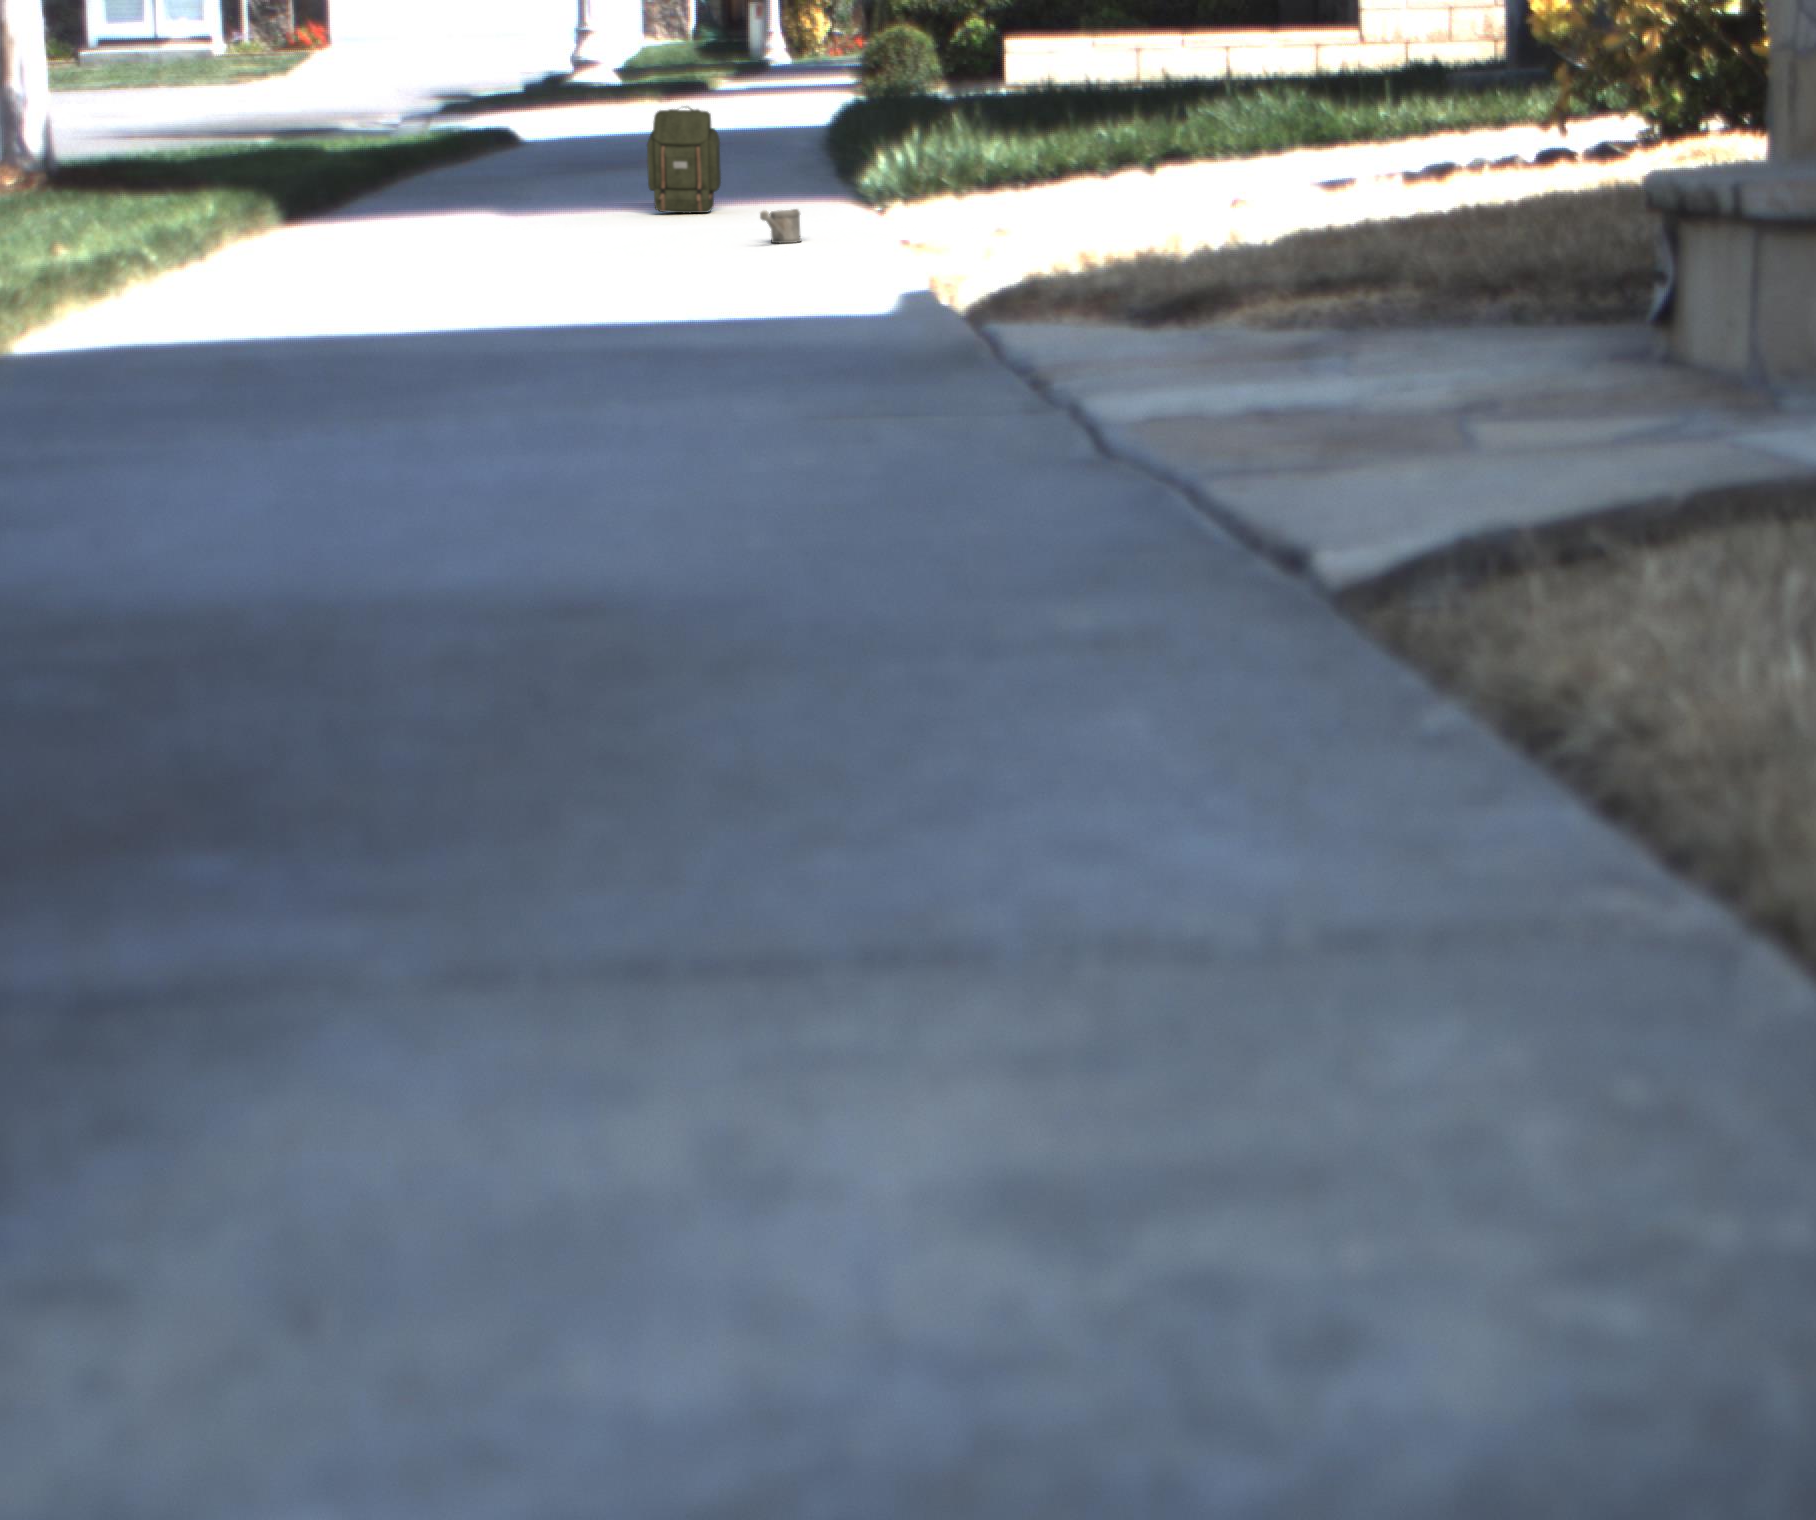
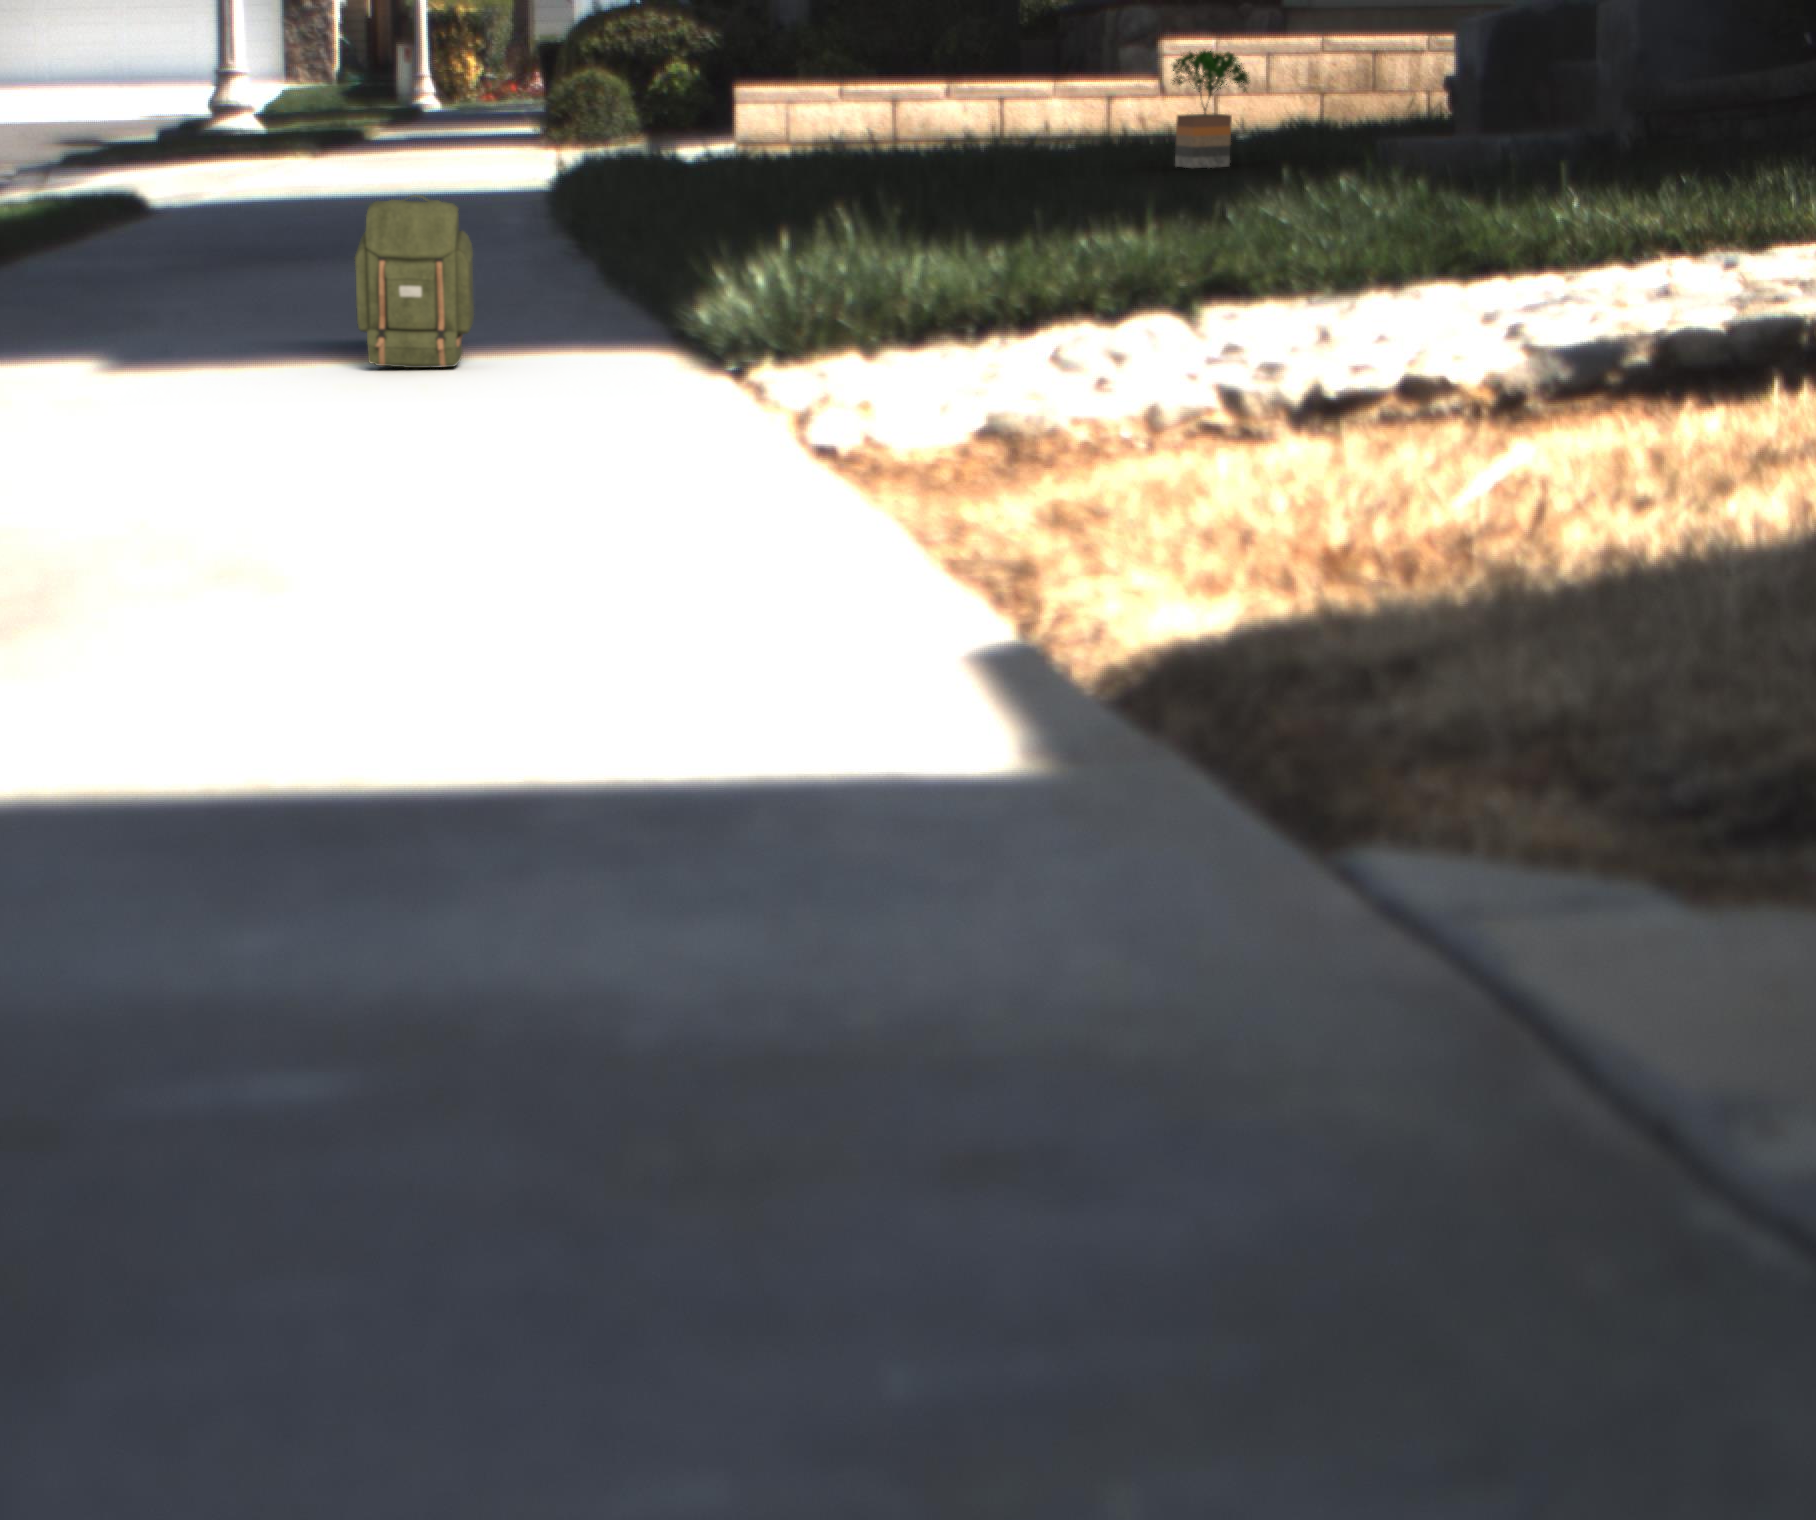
potted tree: none [1256,8,1316,95] -> present [1172,50,1250,168]
watering can: present [760,209,801,243] -> none [589,394,657,460]

